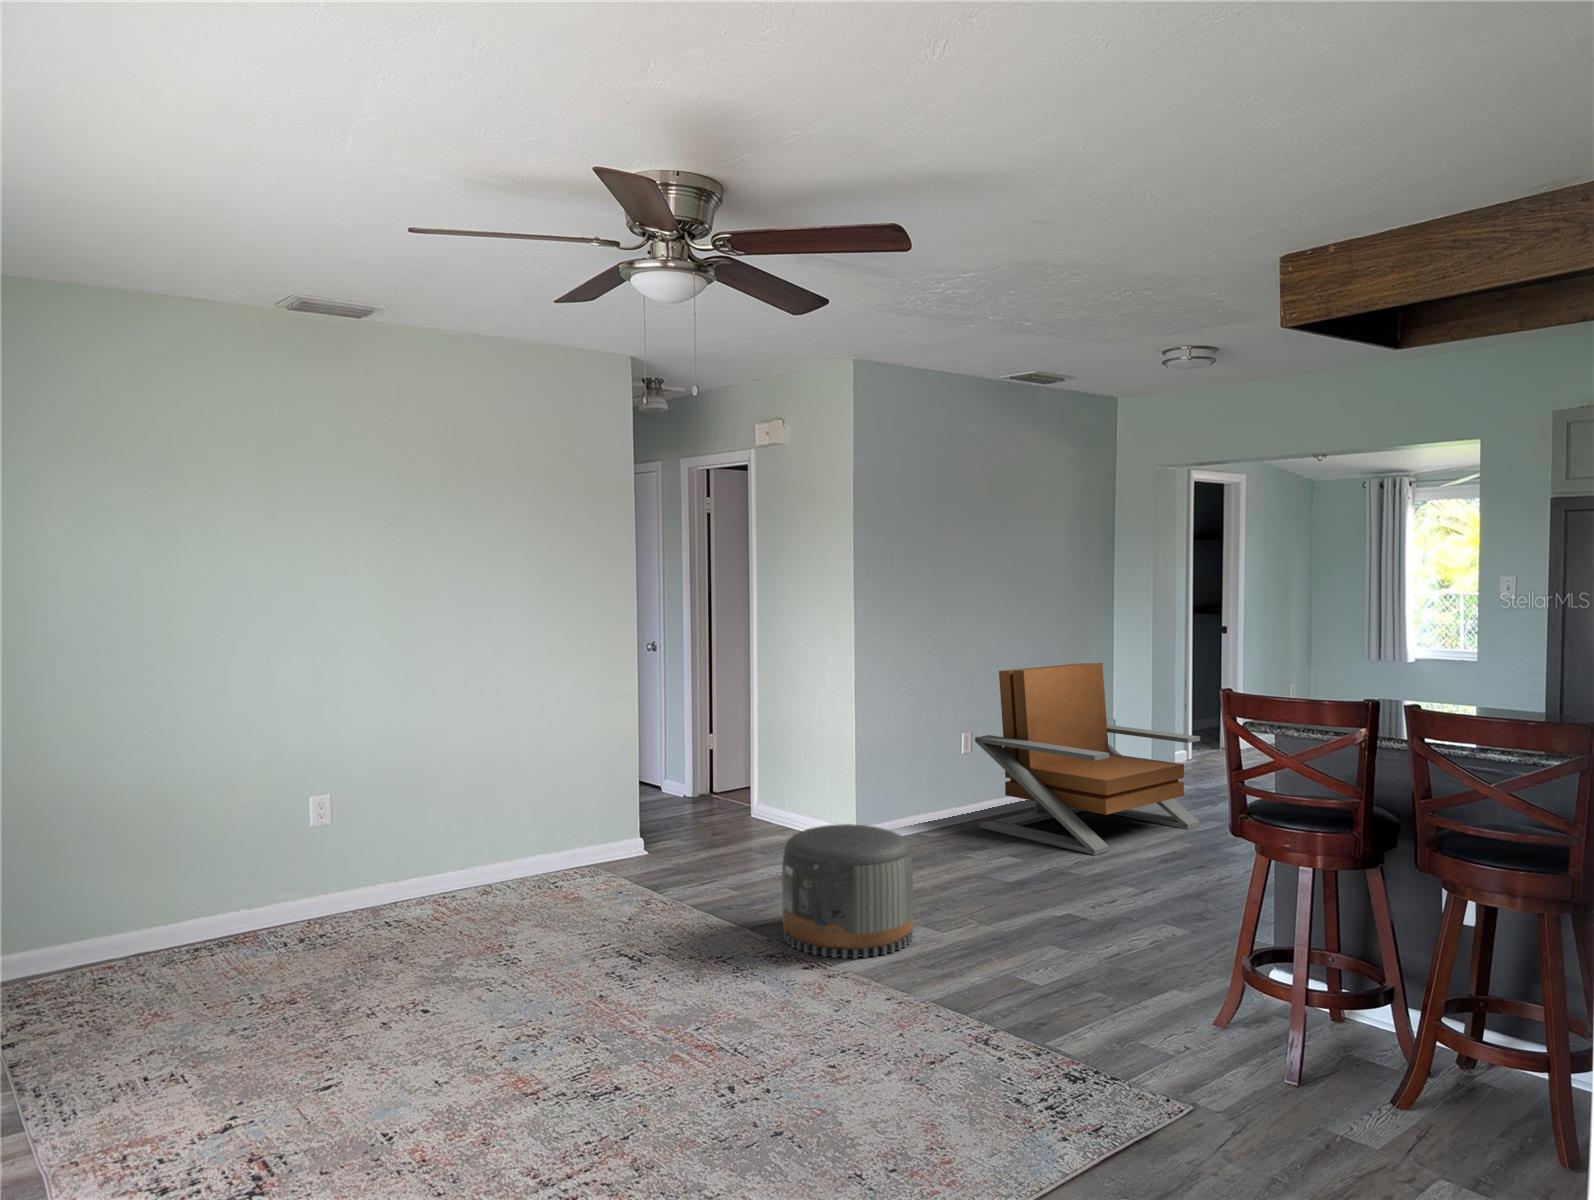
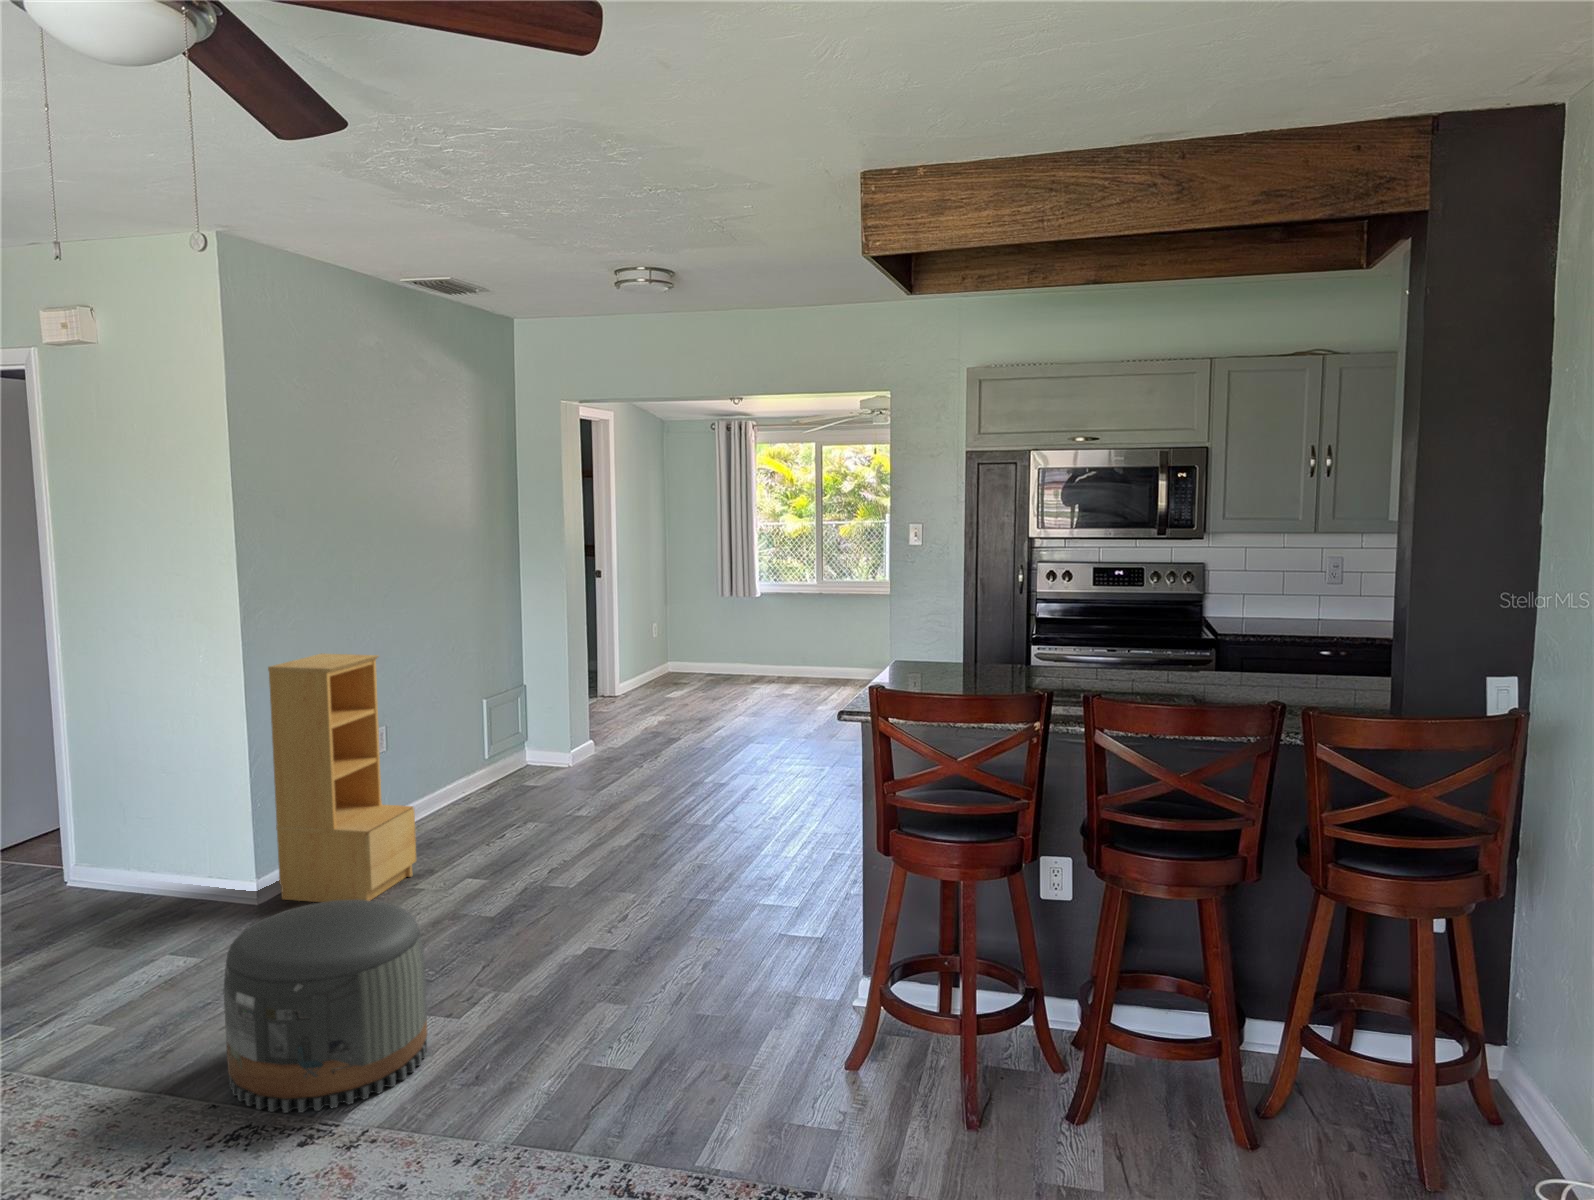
lounge chair: present [975,663,1200,855] -> none [396,626,644,856]
bookshelf: none [872,666,972,859] -> present [268,653,416,902]

